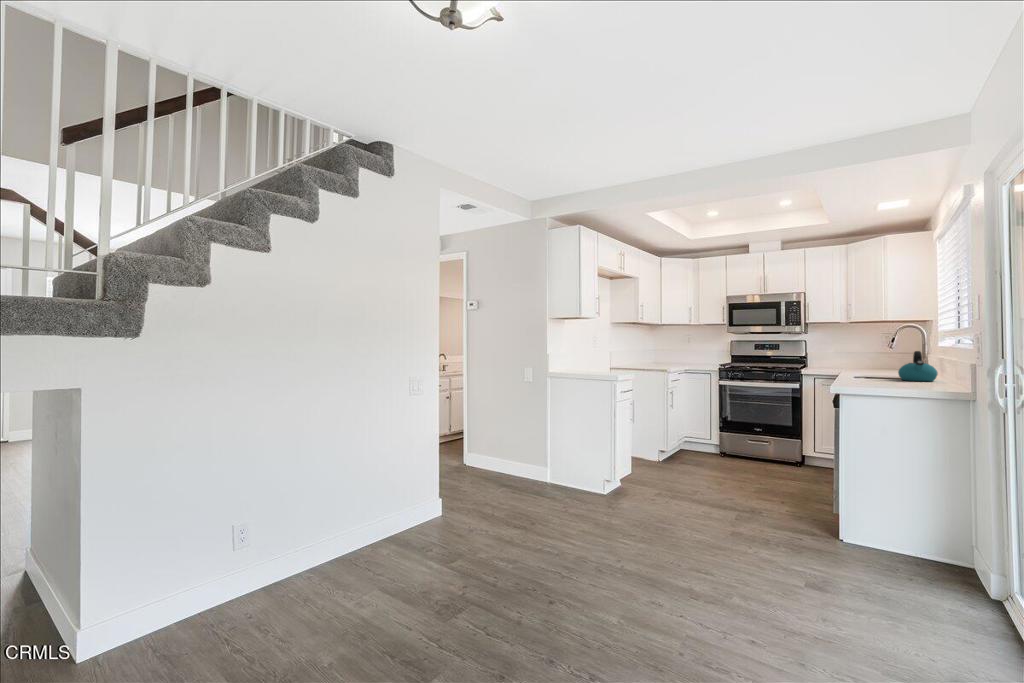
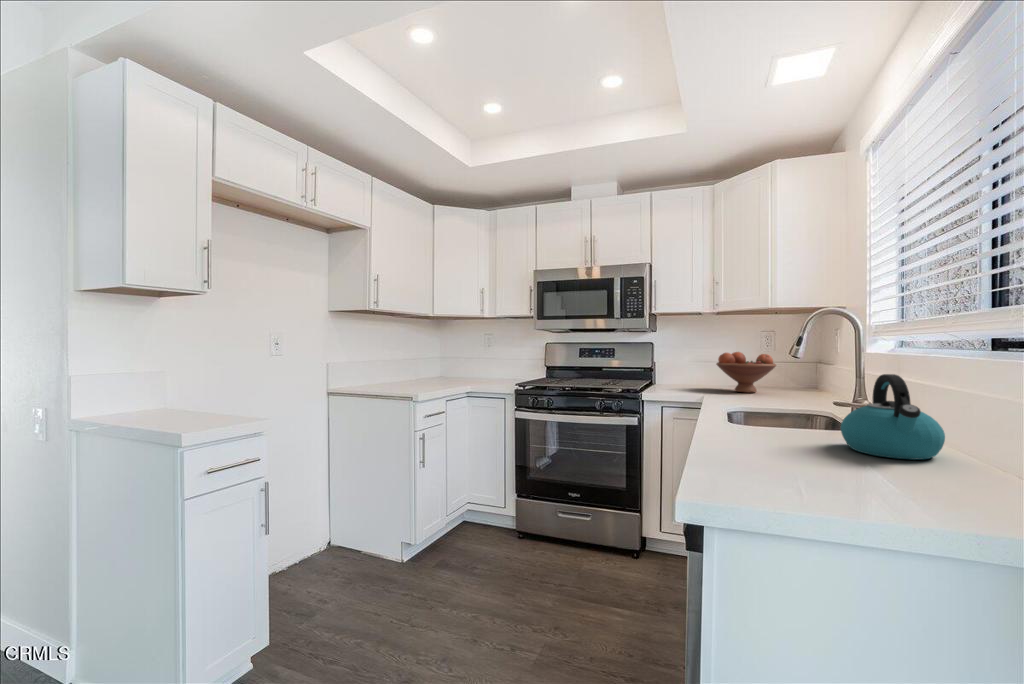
fruit bowl: none [850,346,889,370] -> present [716,352,776,393]

